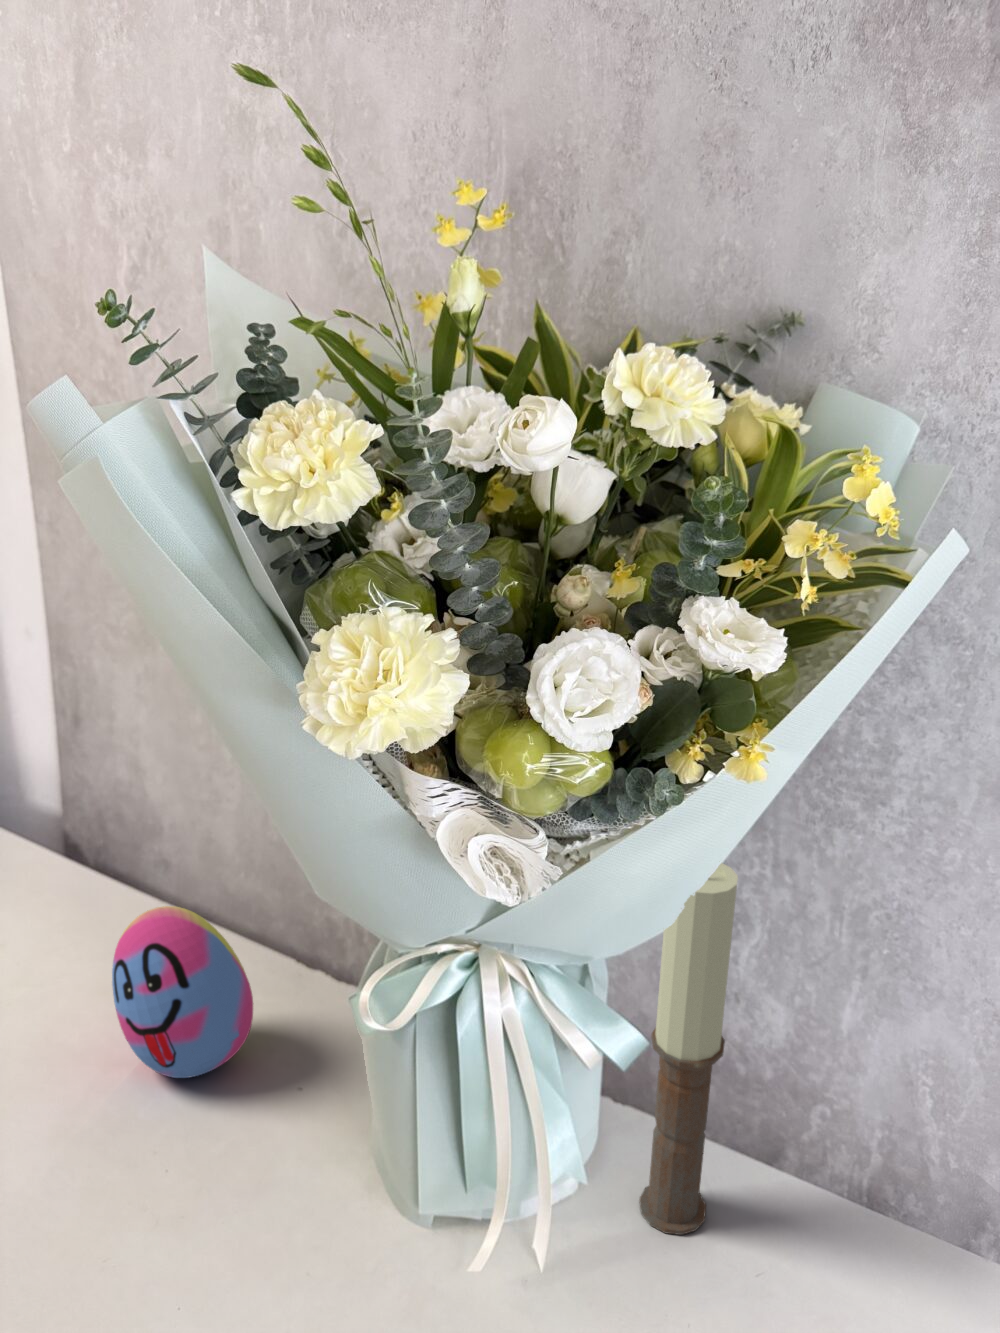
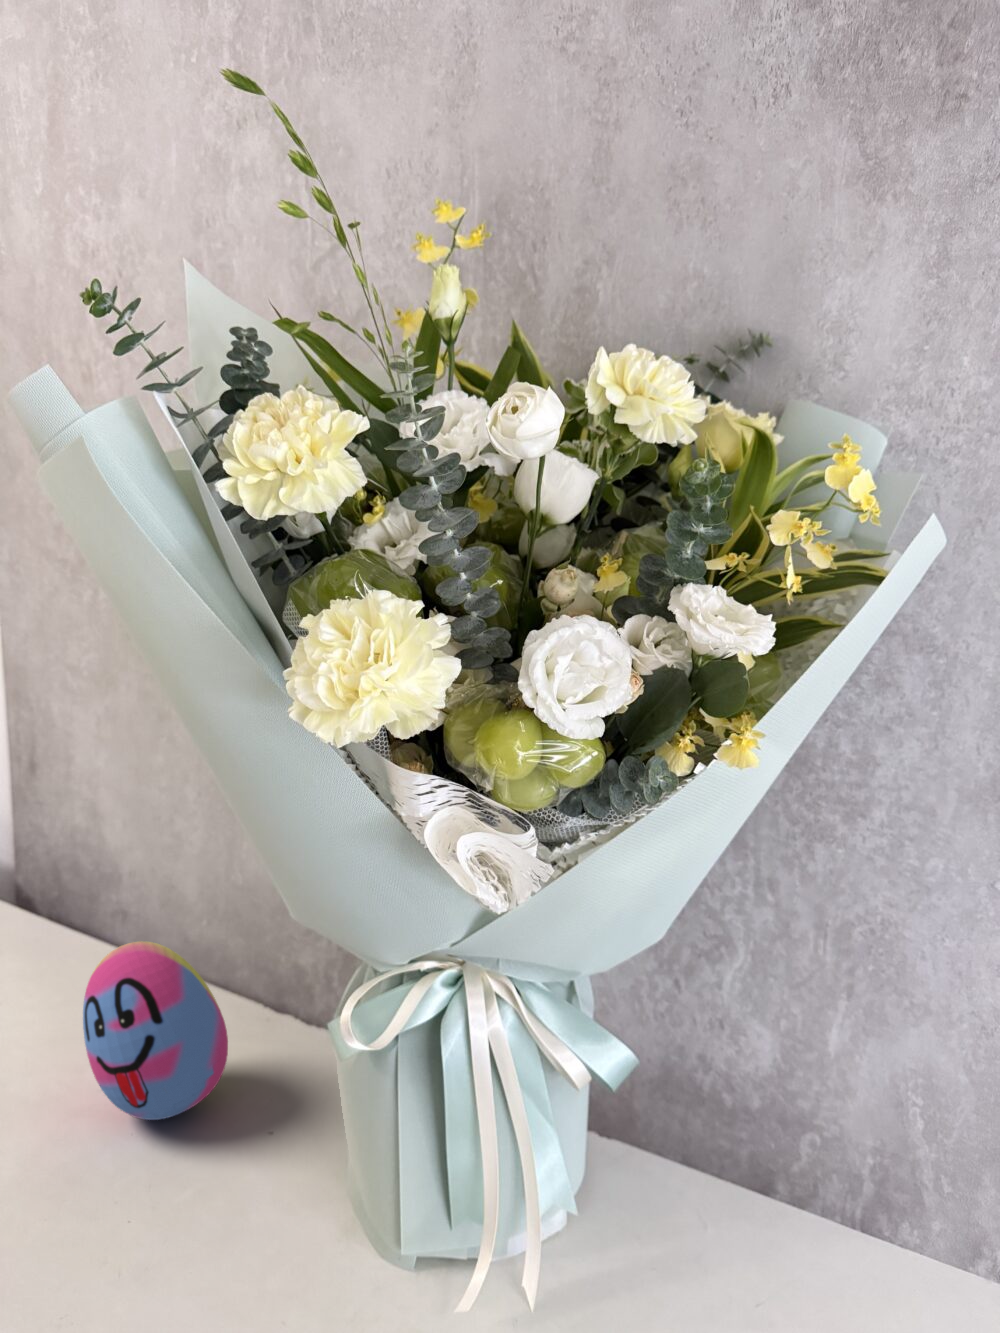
candle: present [639,863,738,1235] -> none [627,870,723,1265]

